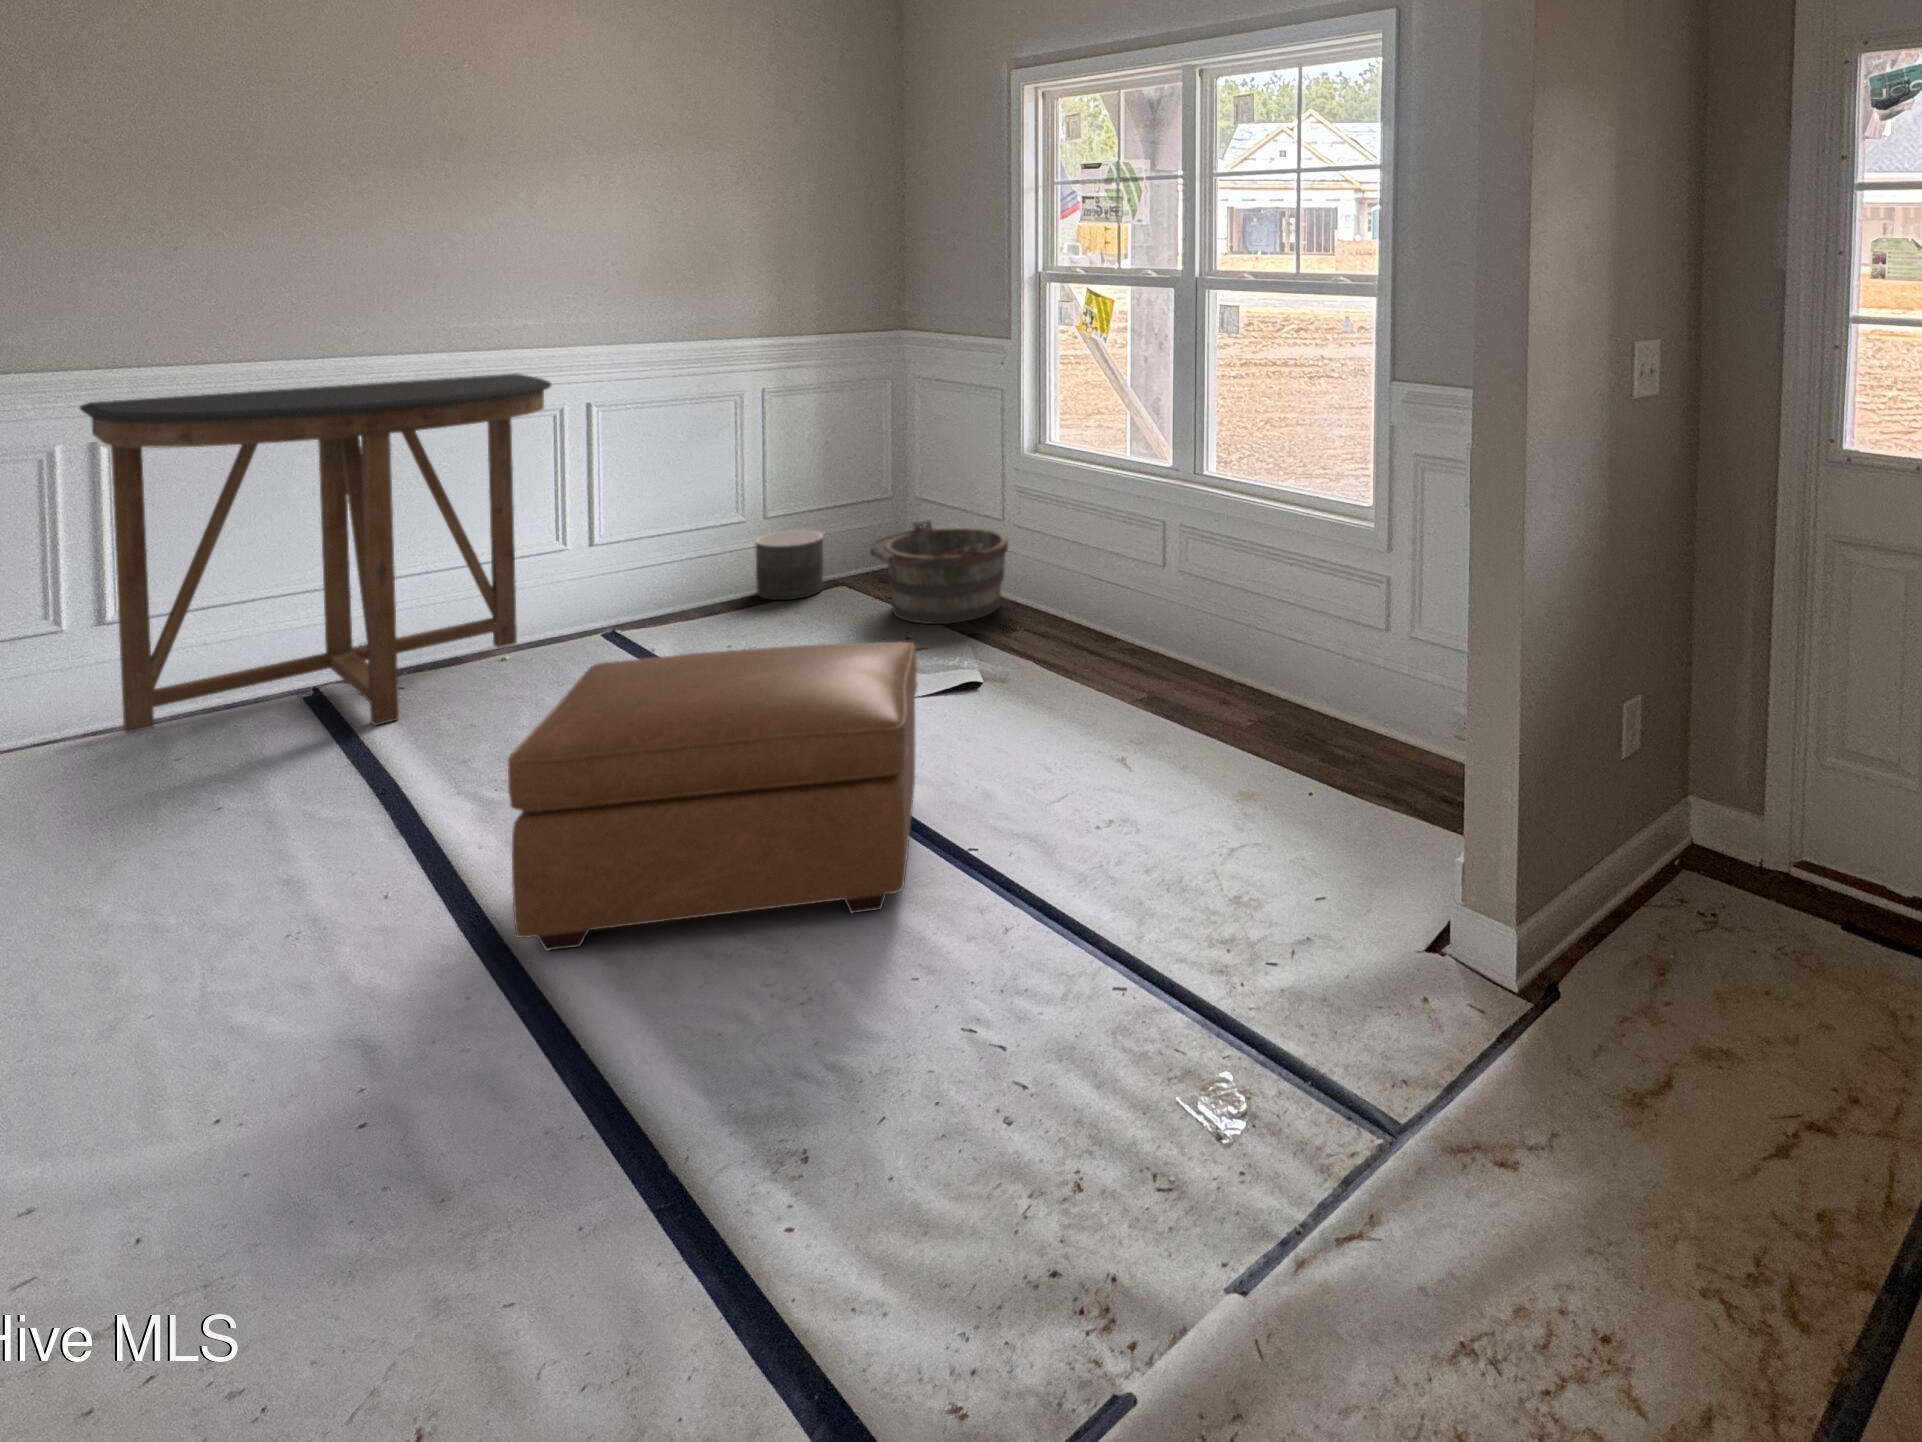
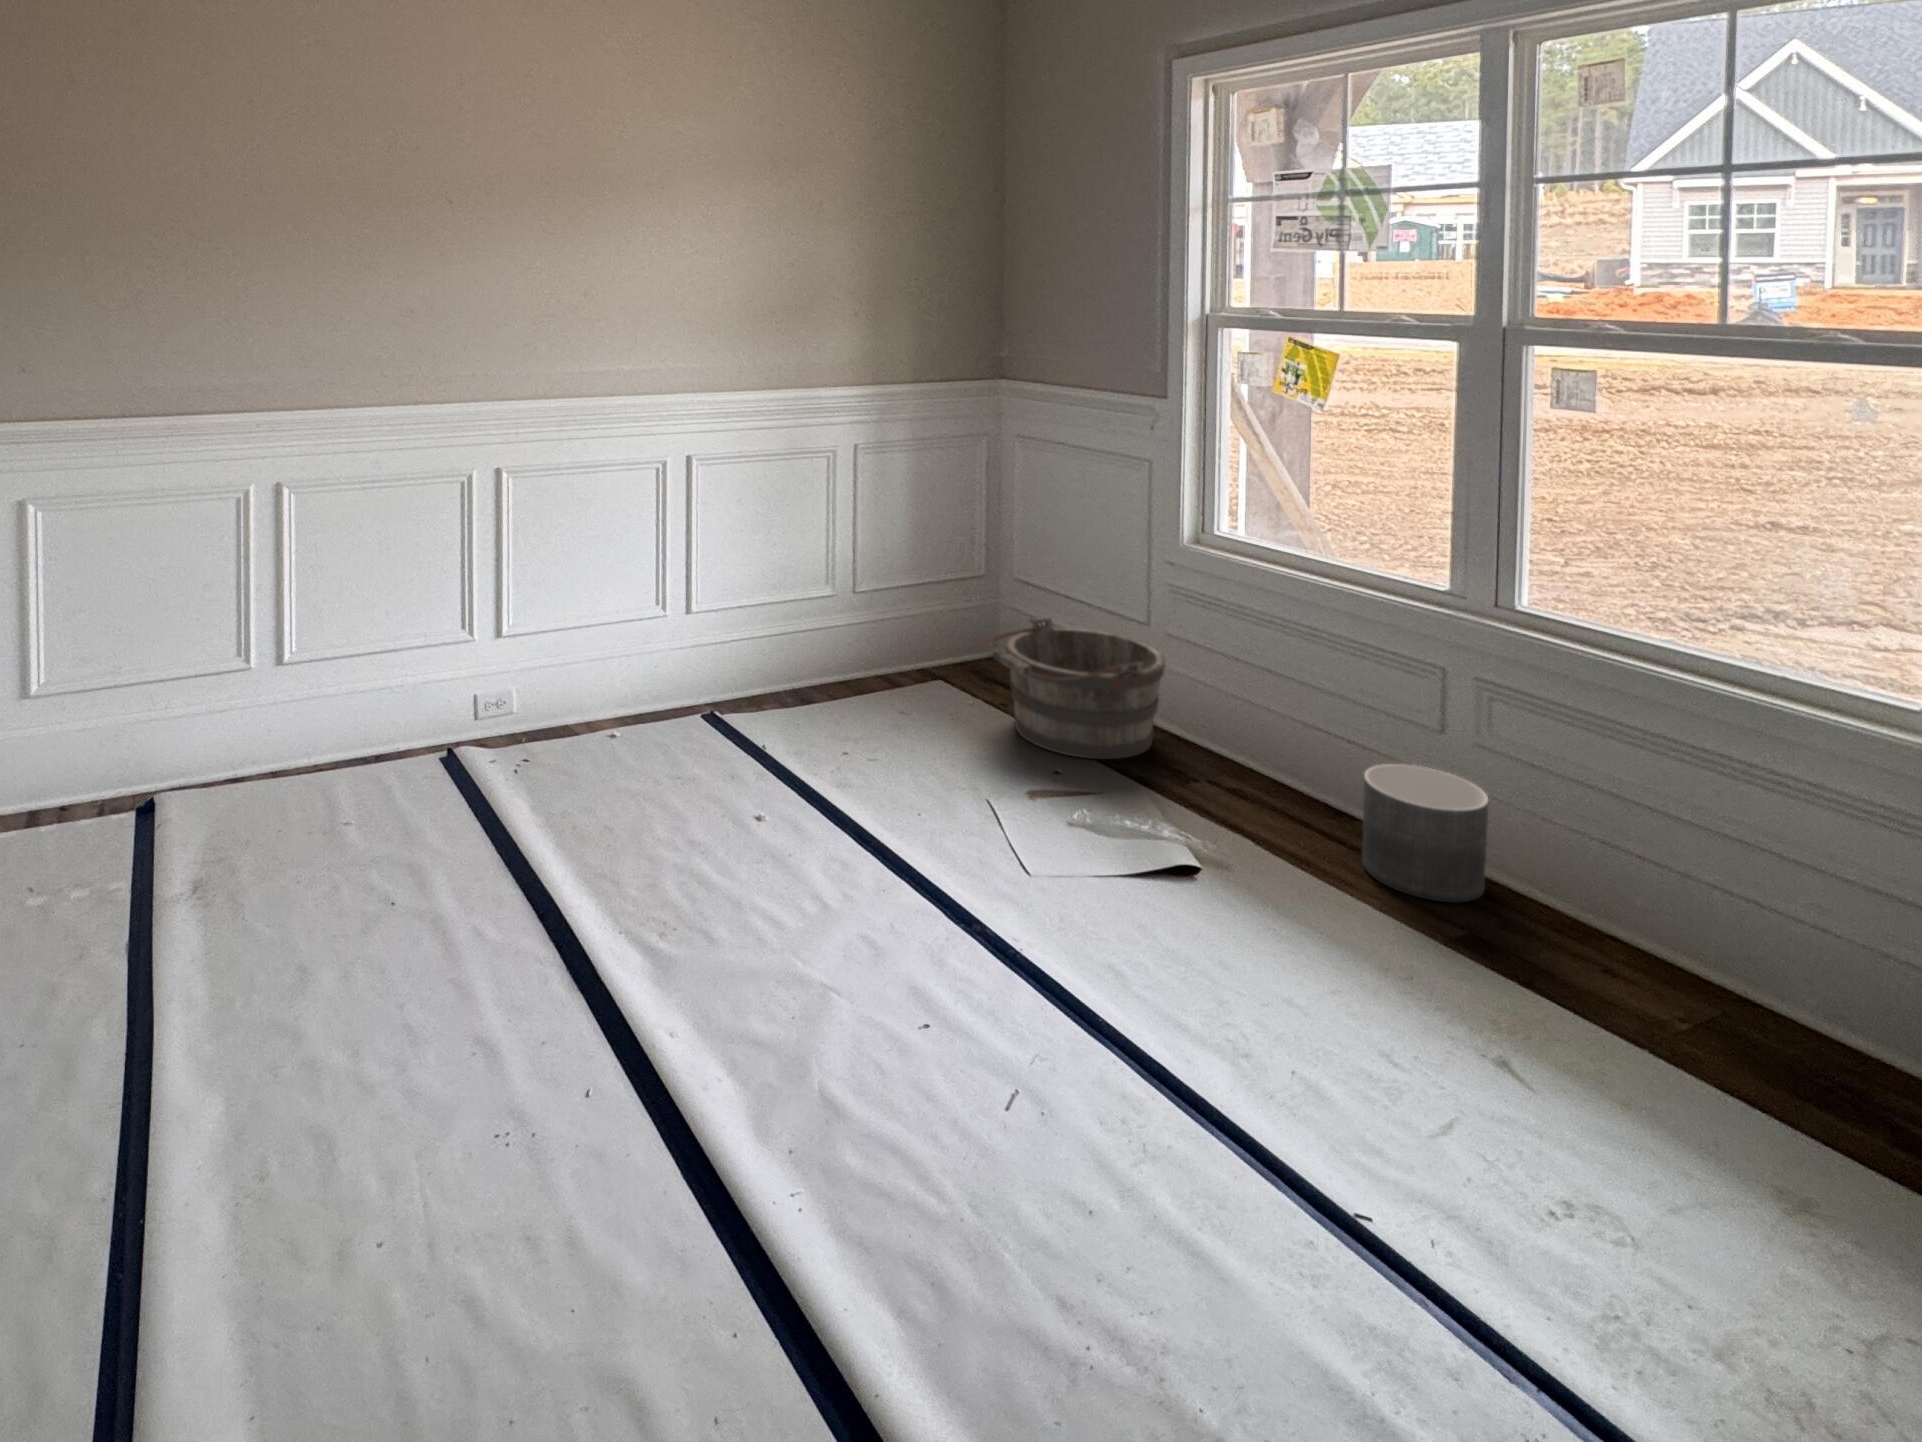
console table: present [80,374,551,733] -> none [274,422,666,811]
planter: present [756,530,823,600] -> present [1362,764,1489,902]
ottoman: present [508,642,918,951] -> none [785,822,1321,1297]

